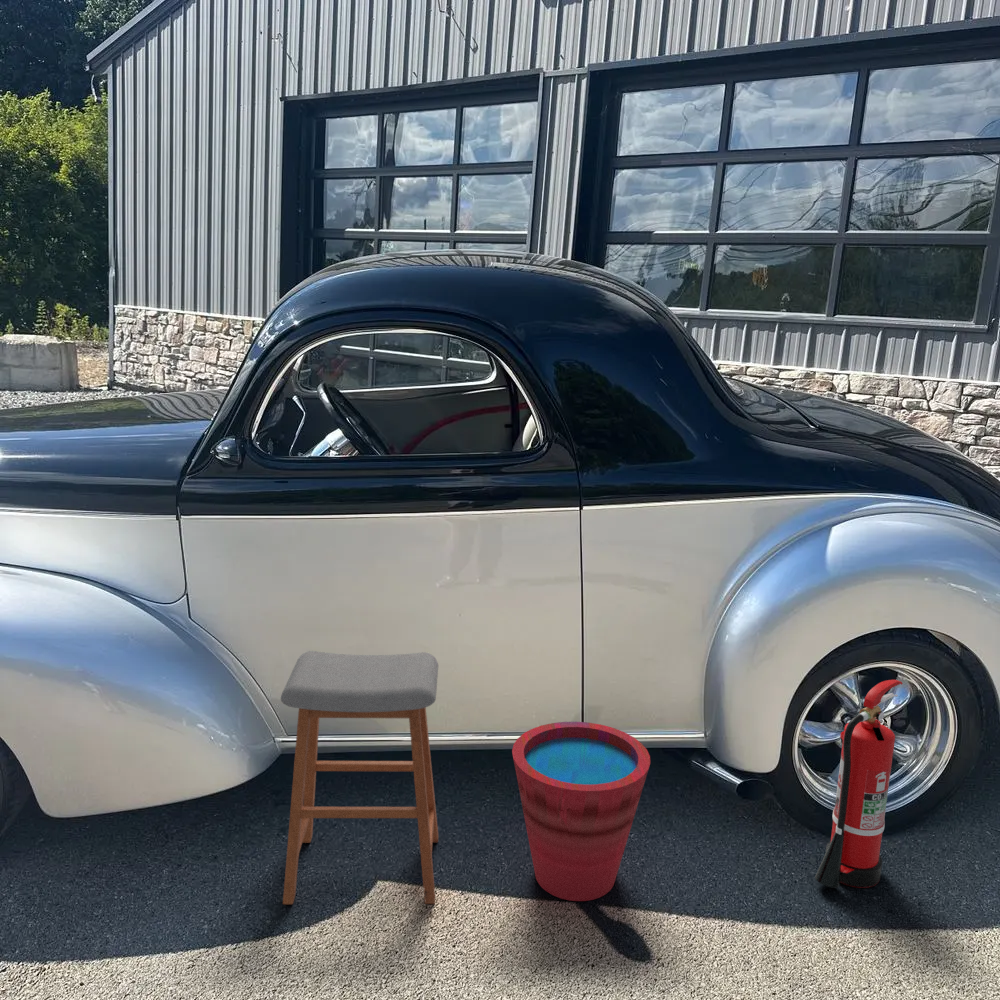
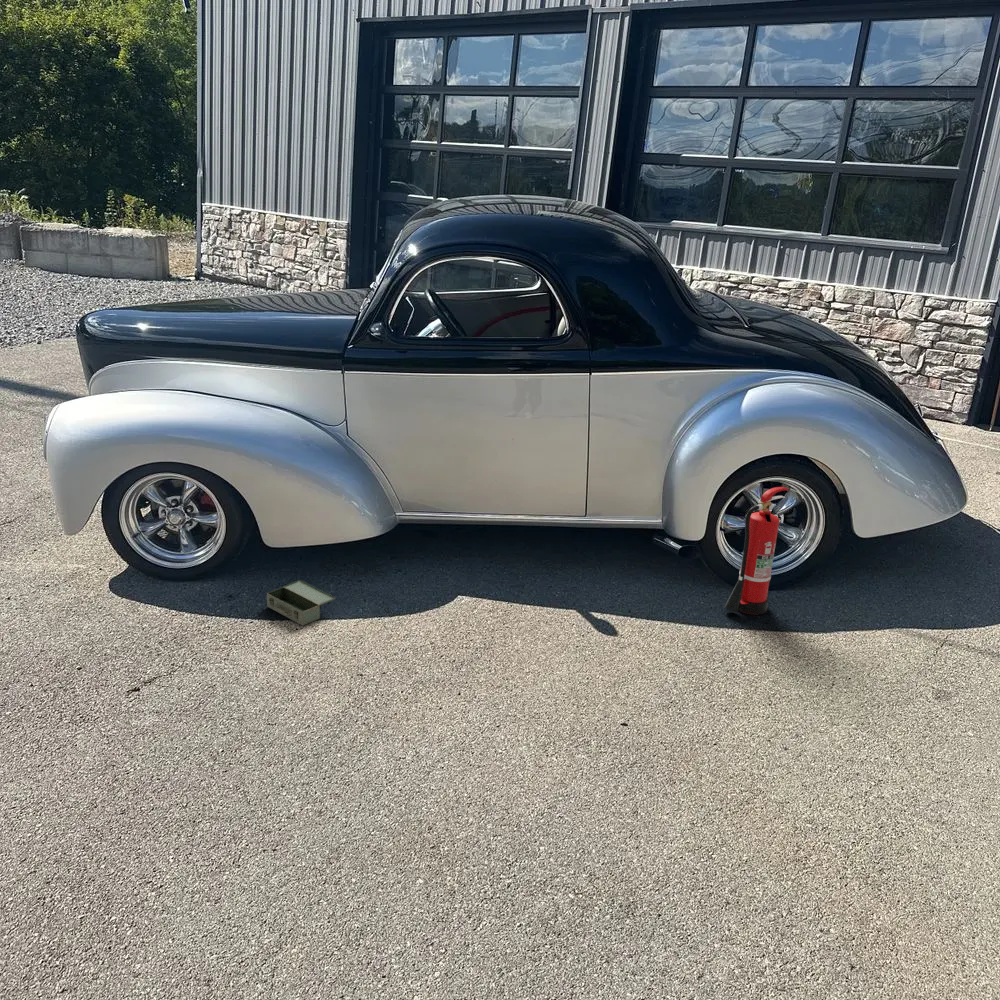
stool: present [281,651,438,904] -> none [398,455,495,609]
bucket: present [512,722,650,901] -> none [539,509,625,612]
toolbox: none [56,868,173,969] -> present [267,580,335,626]

